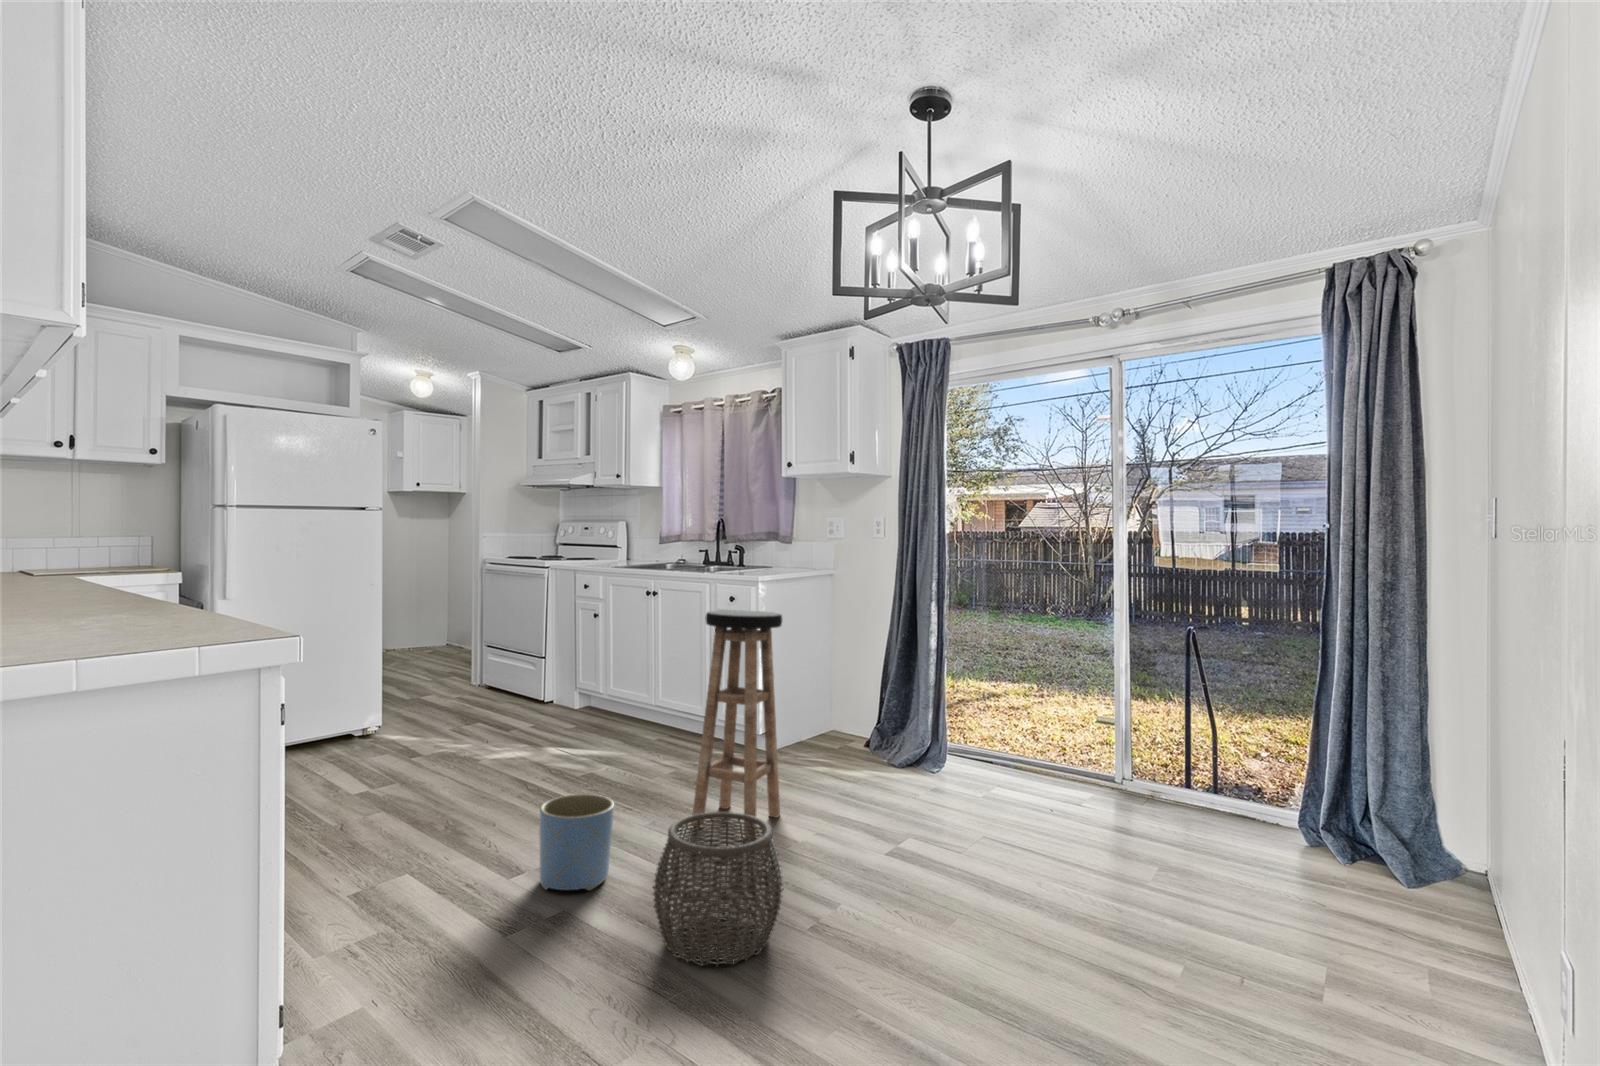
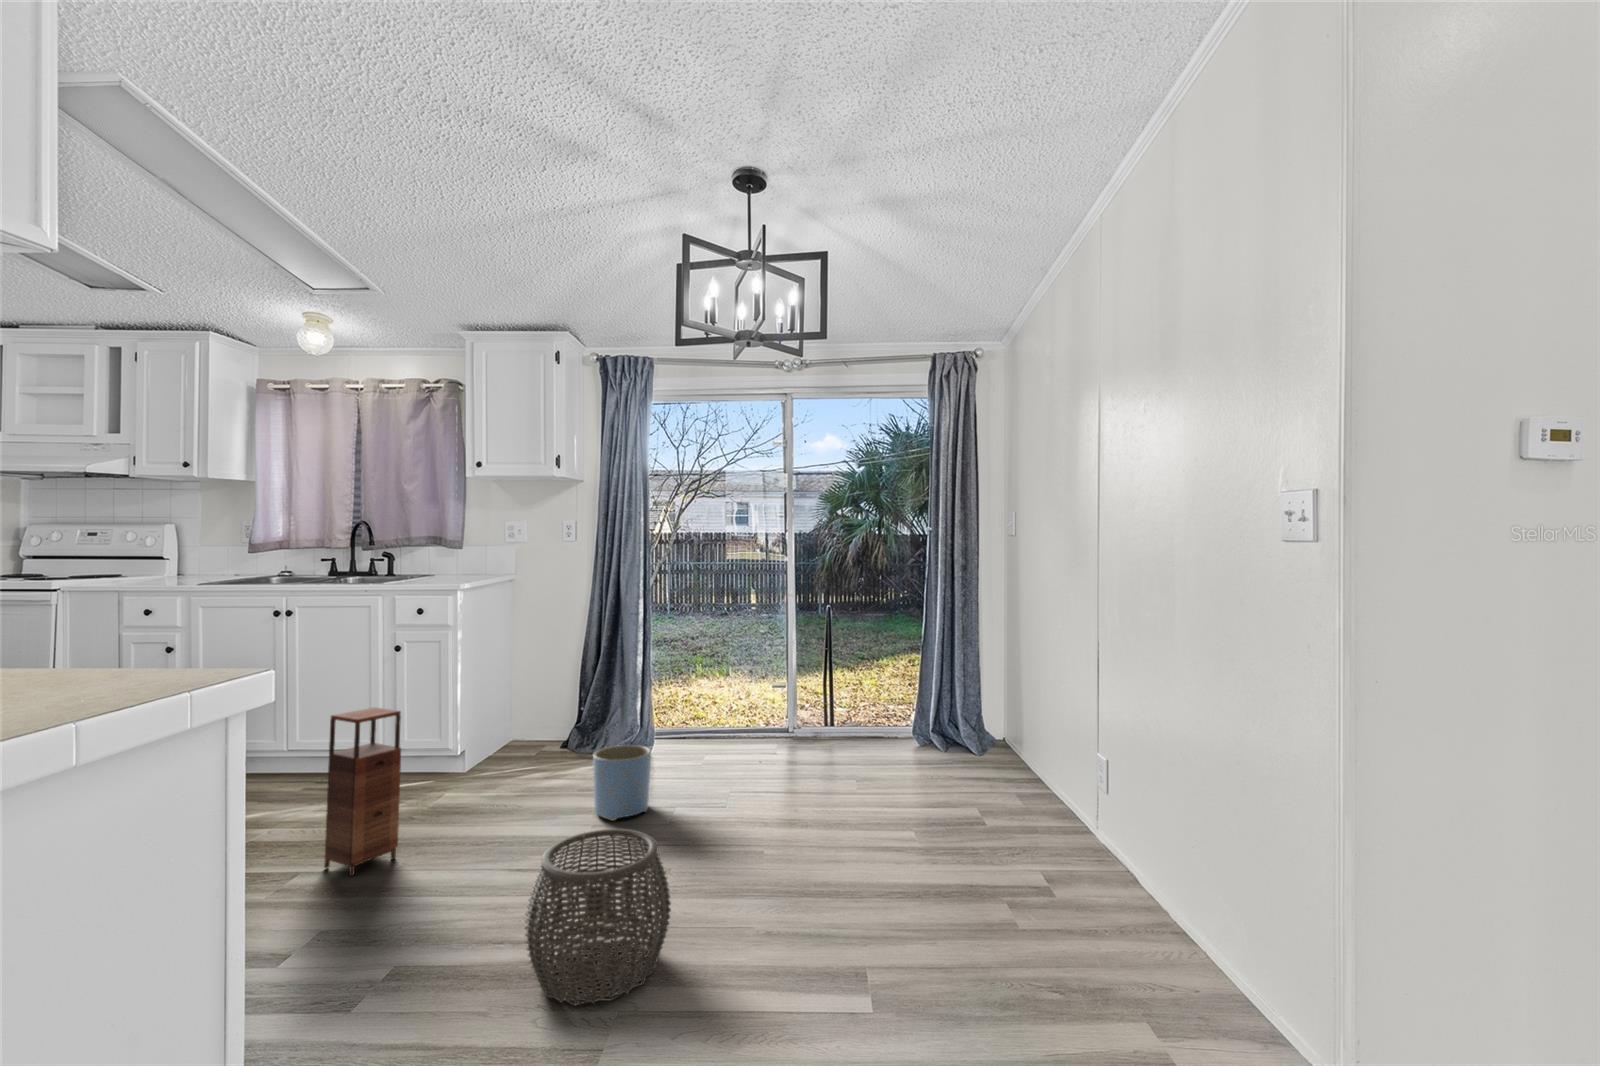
bar stool: present [692,610,782,837] -> none [451,619,550,872]
storage cabinet: none [626,676,674,808] -> present [324,707,401,876]
planter: present [539,794,614,891] -> present [593,745,651,821]

